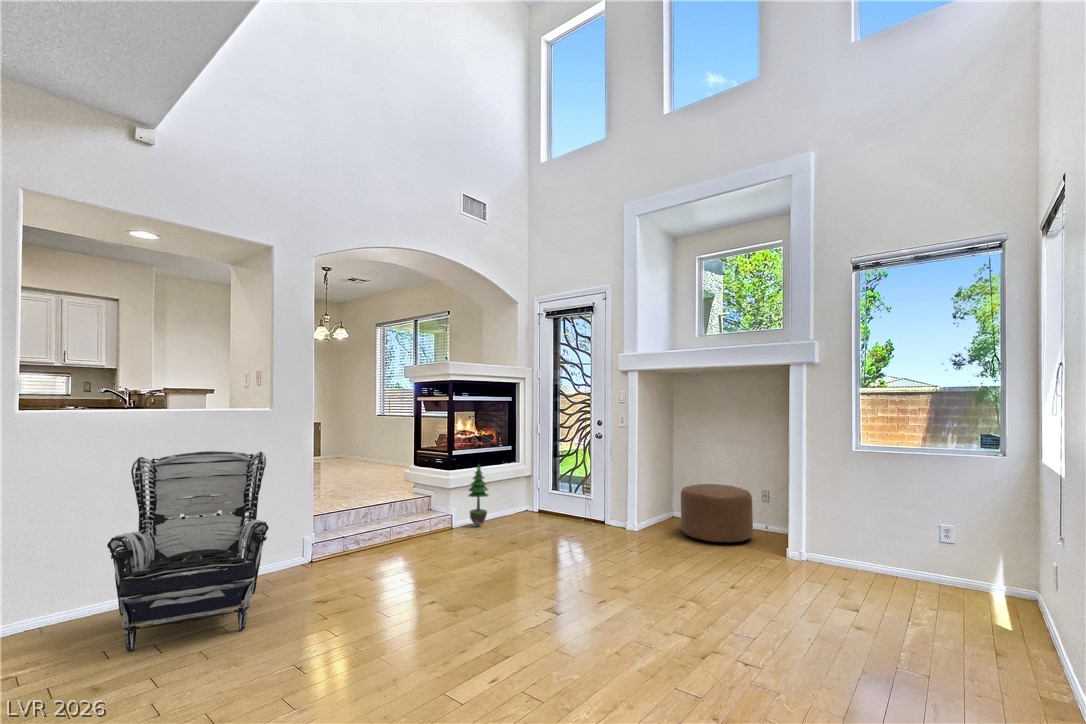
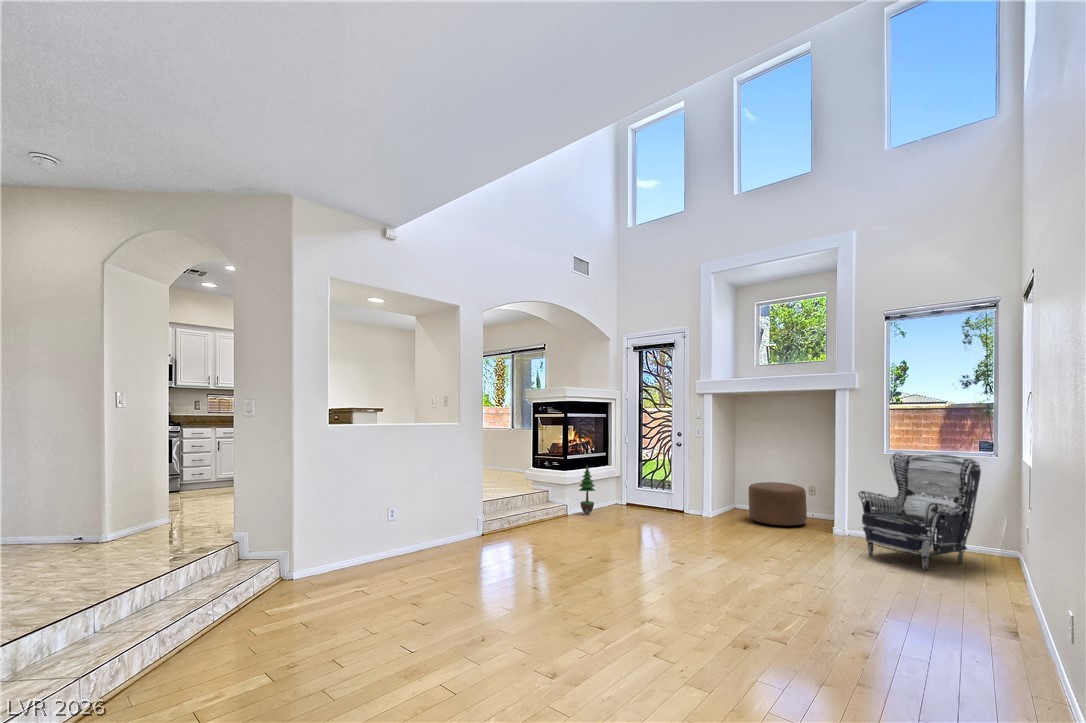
armchair: present [107,451,269,651] -> present [859,453,981,570]

